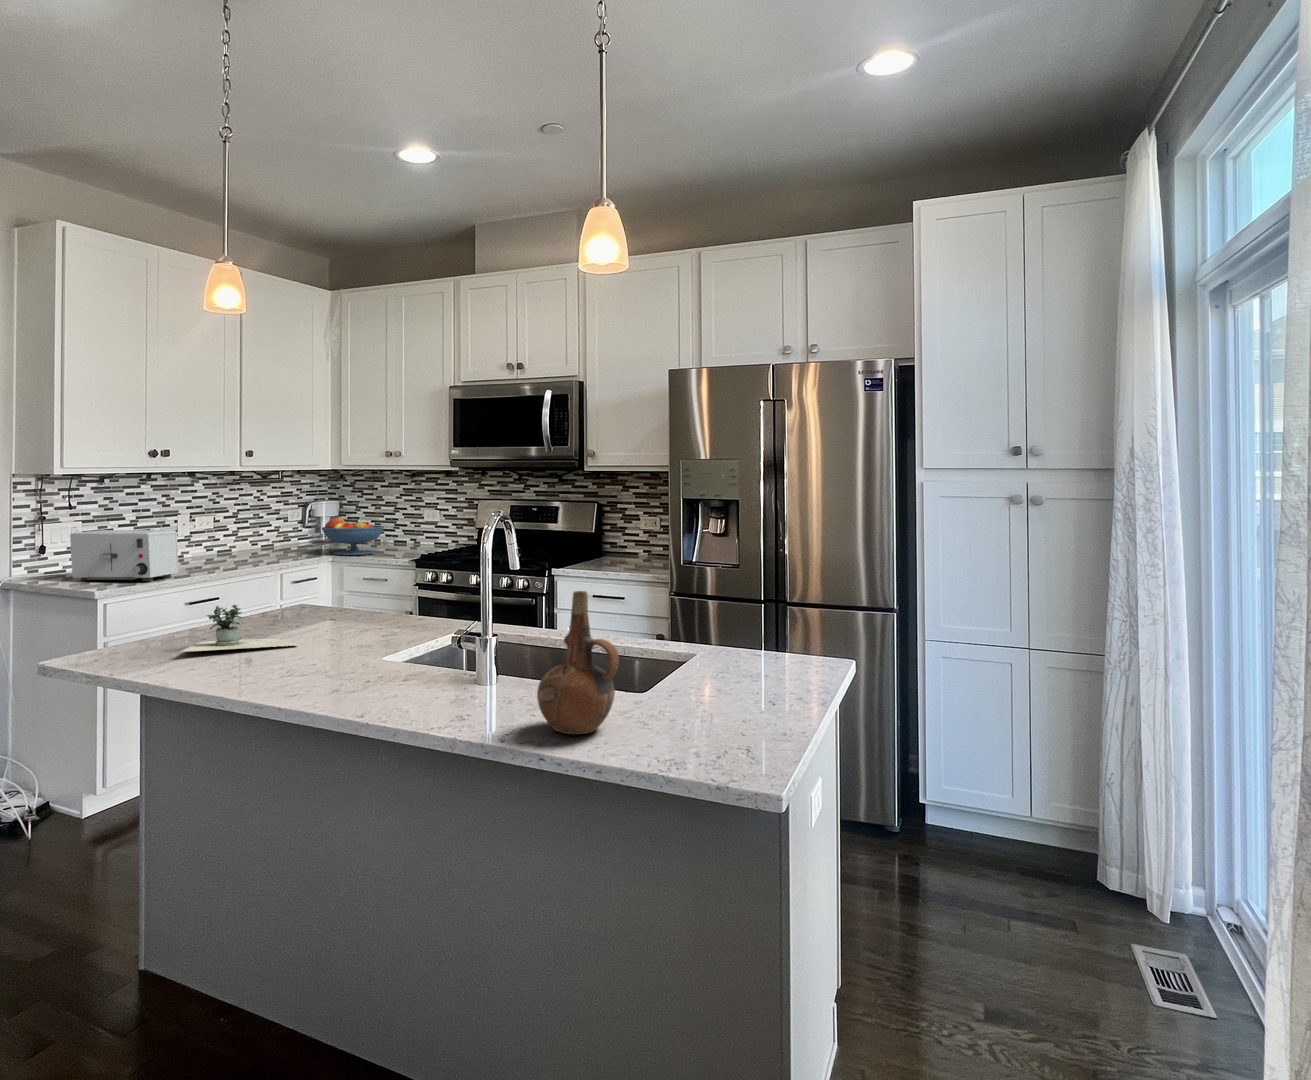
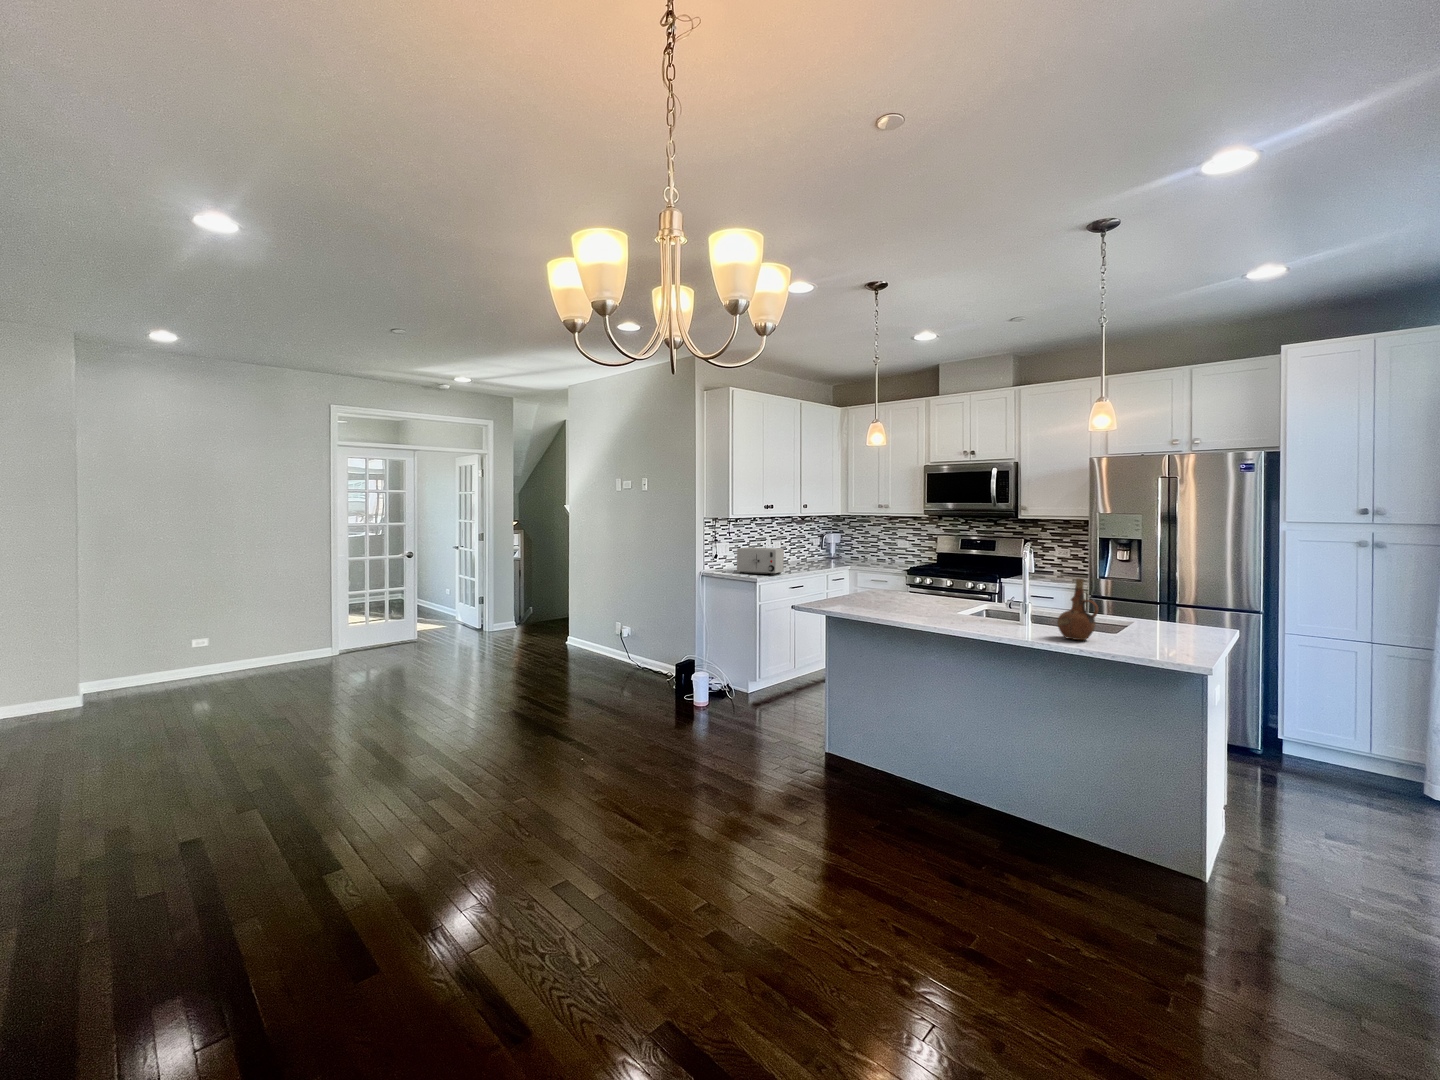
fruit bowl: present [322,518,384,555] -> none [840,544,876,567]
potted plant: present [180,604,335,652] -> none [855,583,920,604]

